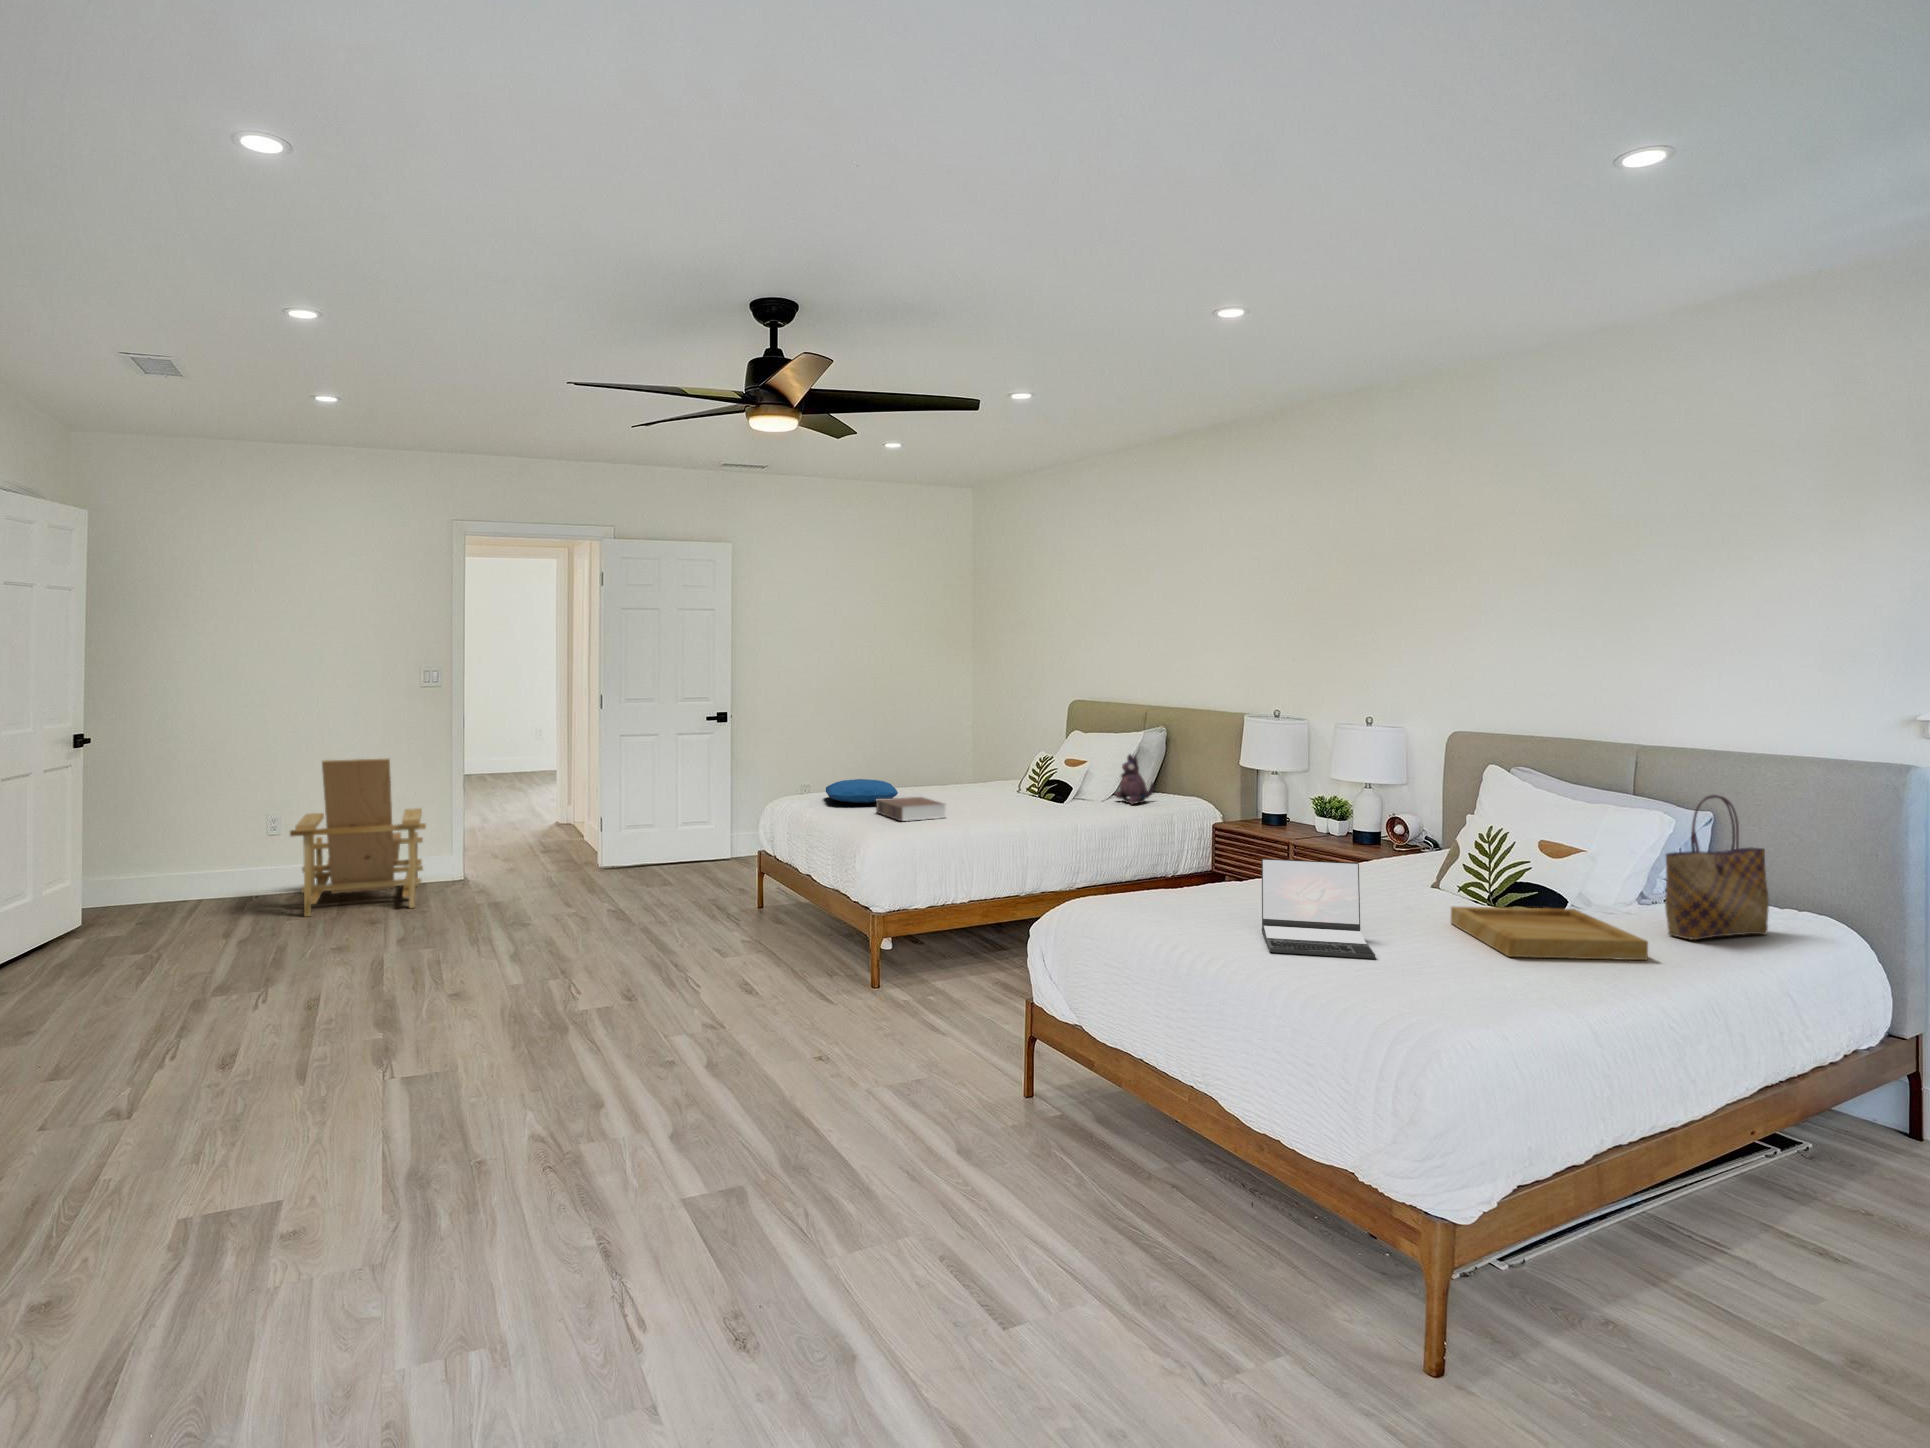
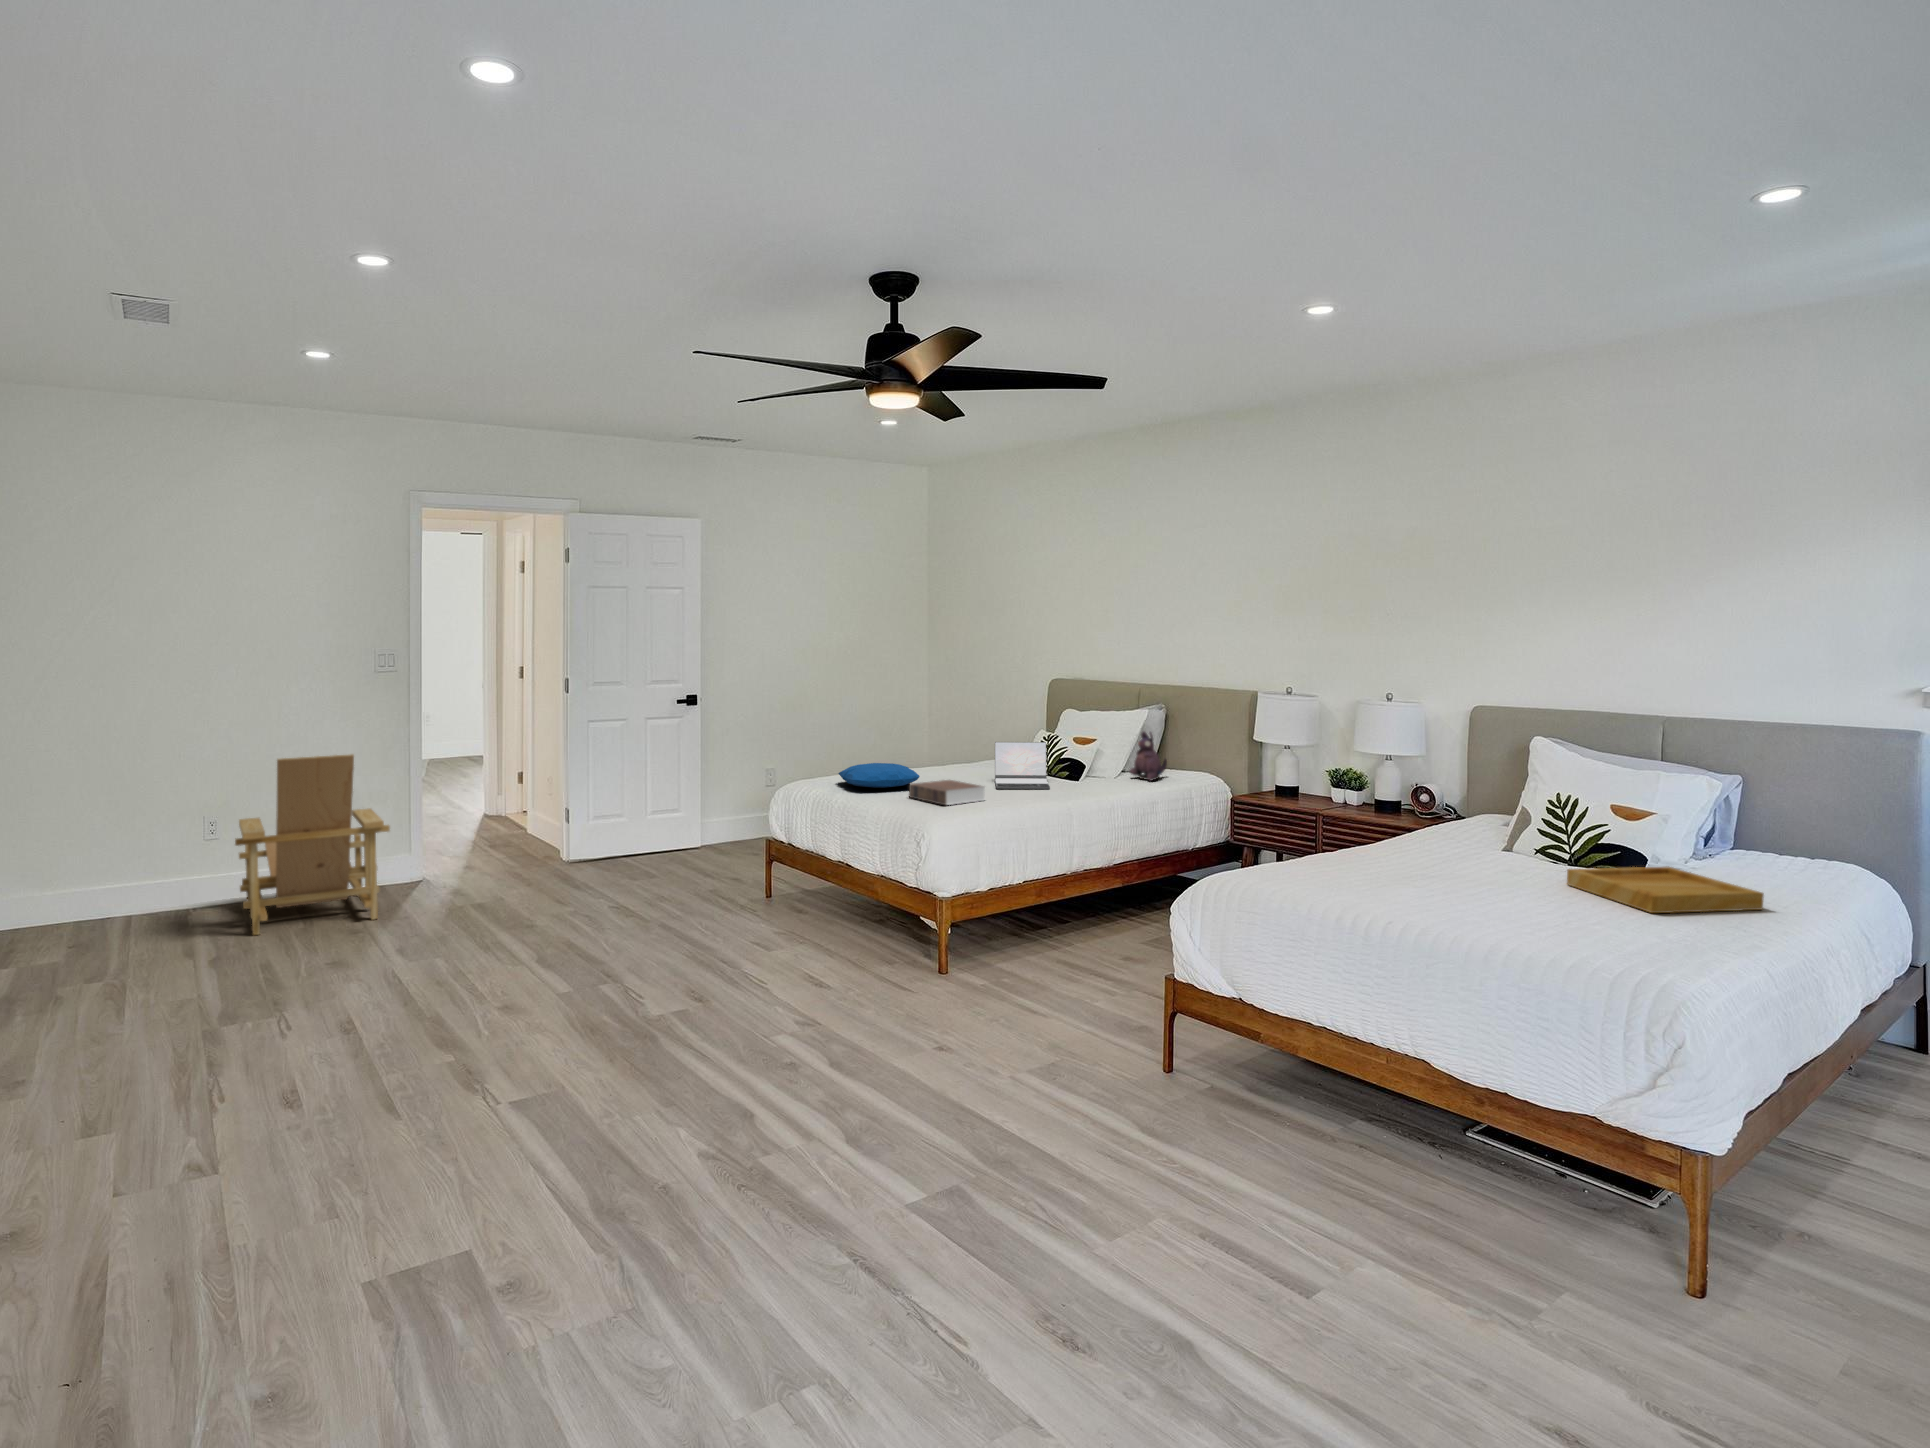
tote bag: present [1665,794,1769,940] -> none [1750,759,1827,889]
laptop: present [1262,859,1375,959] -> present [995,742,1050,789]

